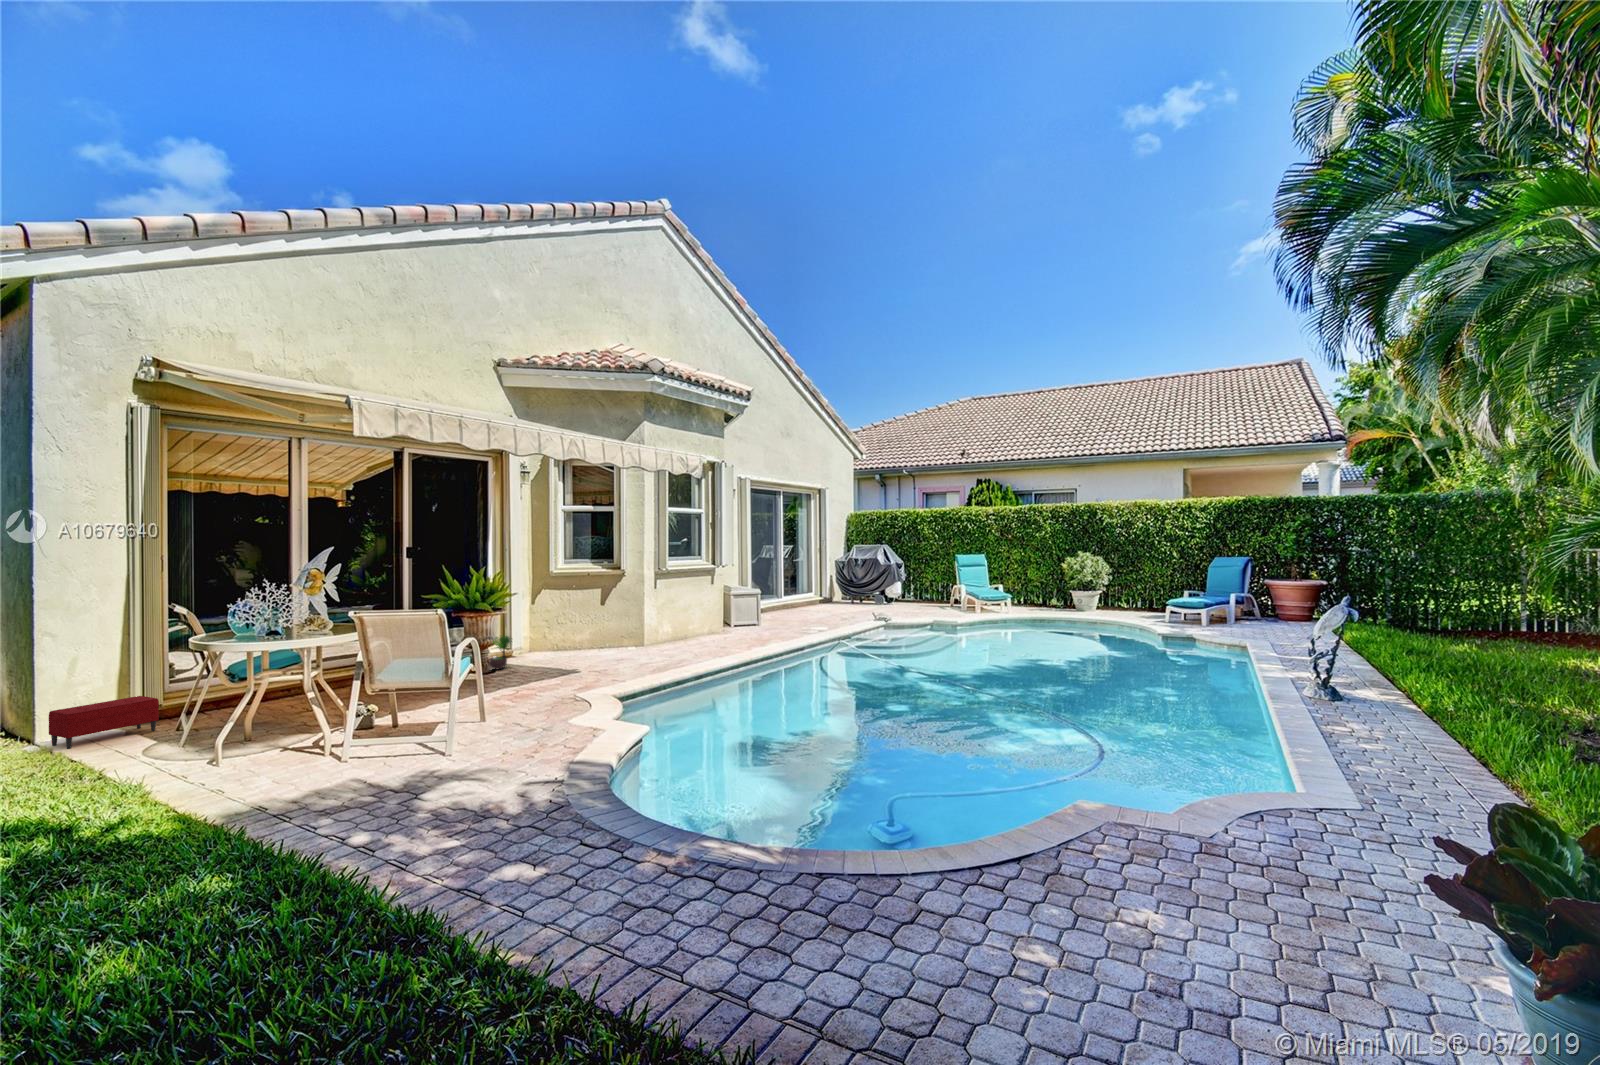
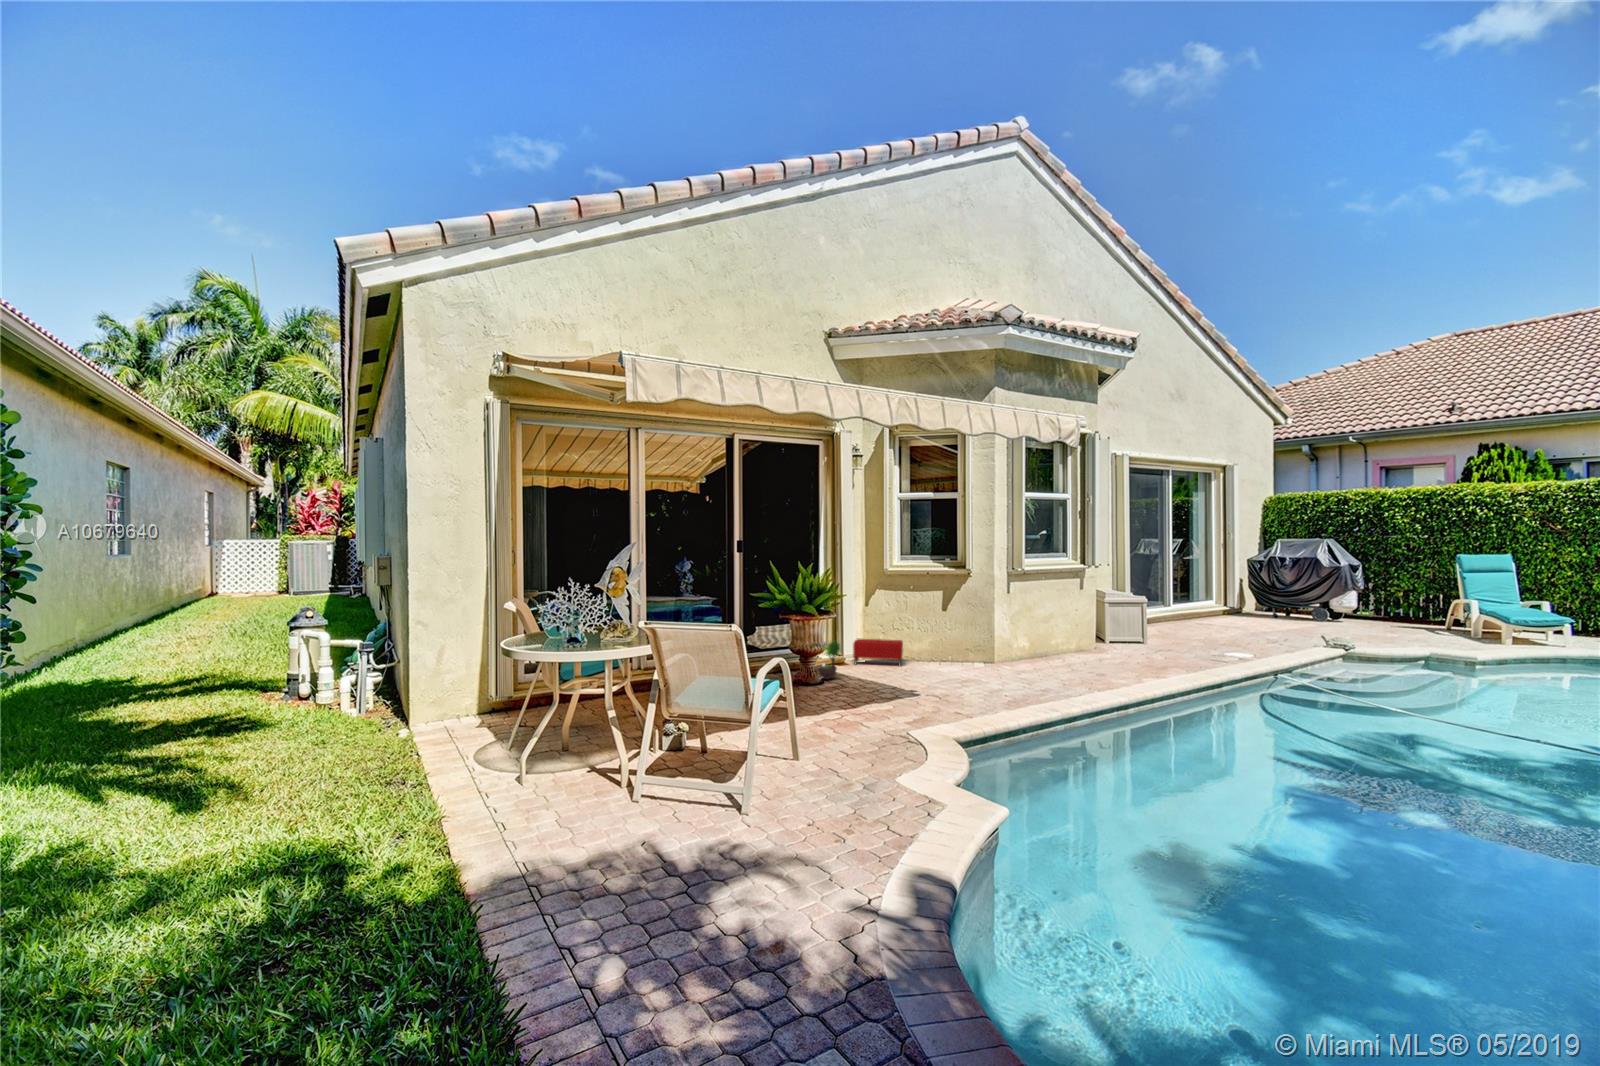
bench: present [49,696,159,749] -> present [853,638,903,666]

